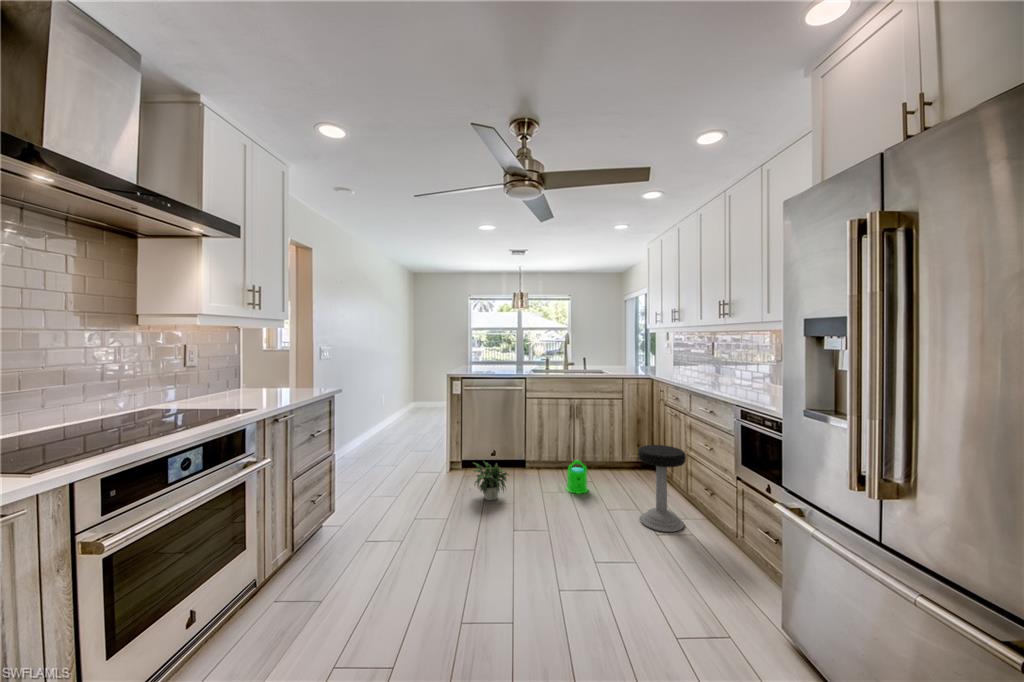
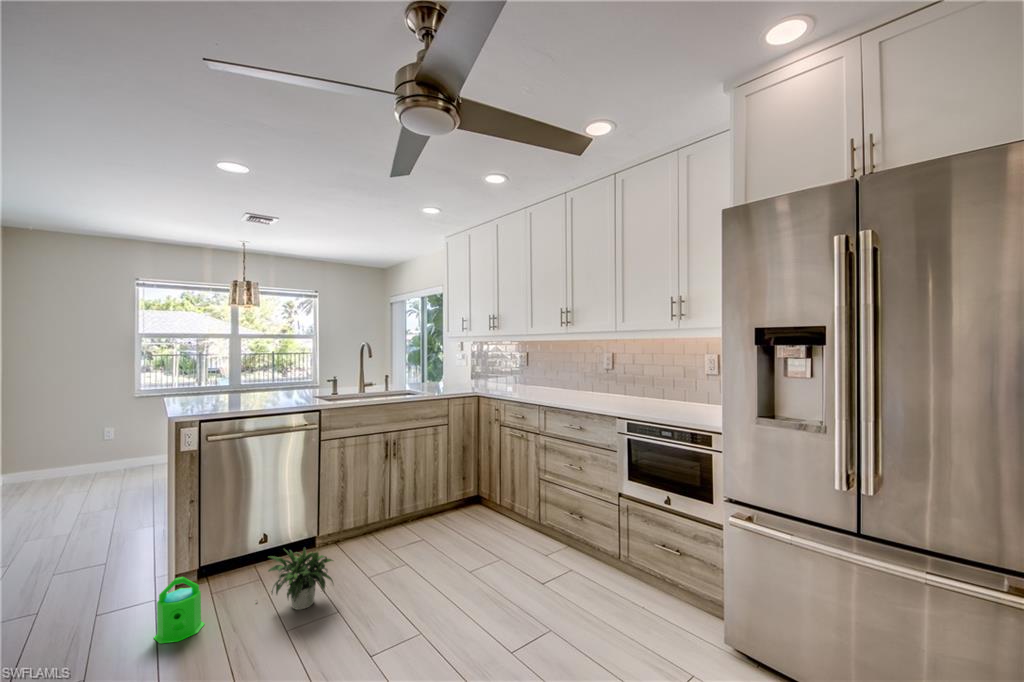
stool: present [638,445,686,532] -> none [509,474,561,576]
watering can: present [566,460,588,494] -> present [154,577,204,644]

